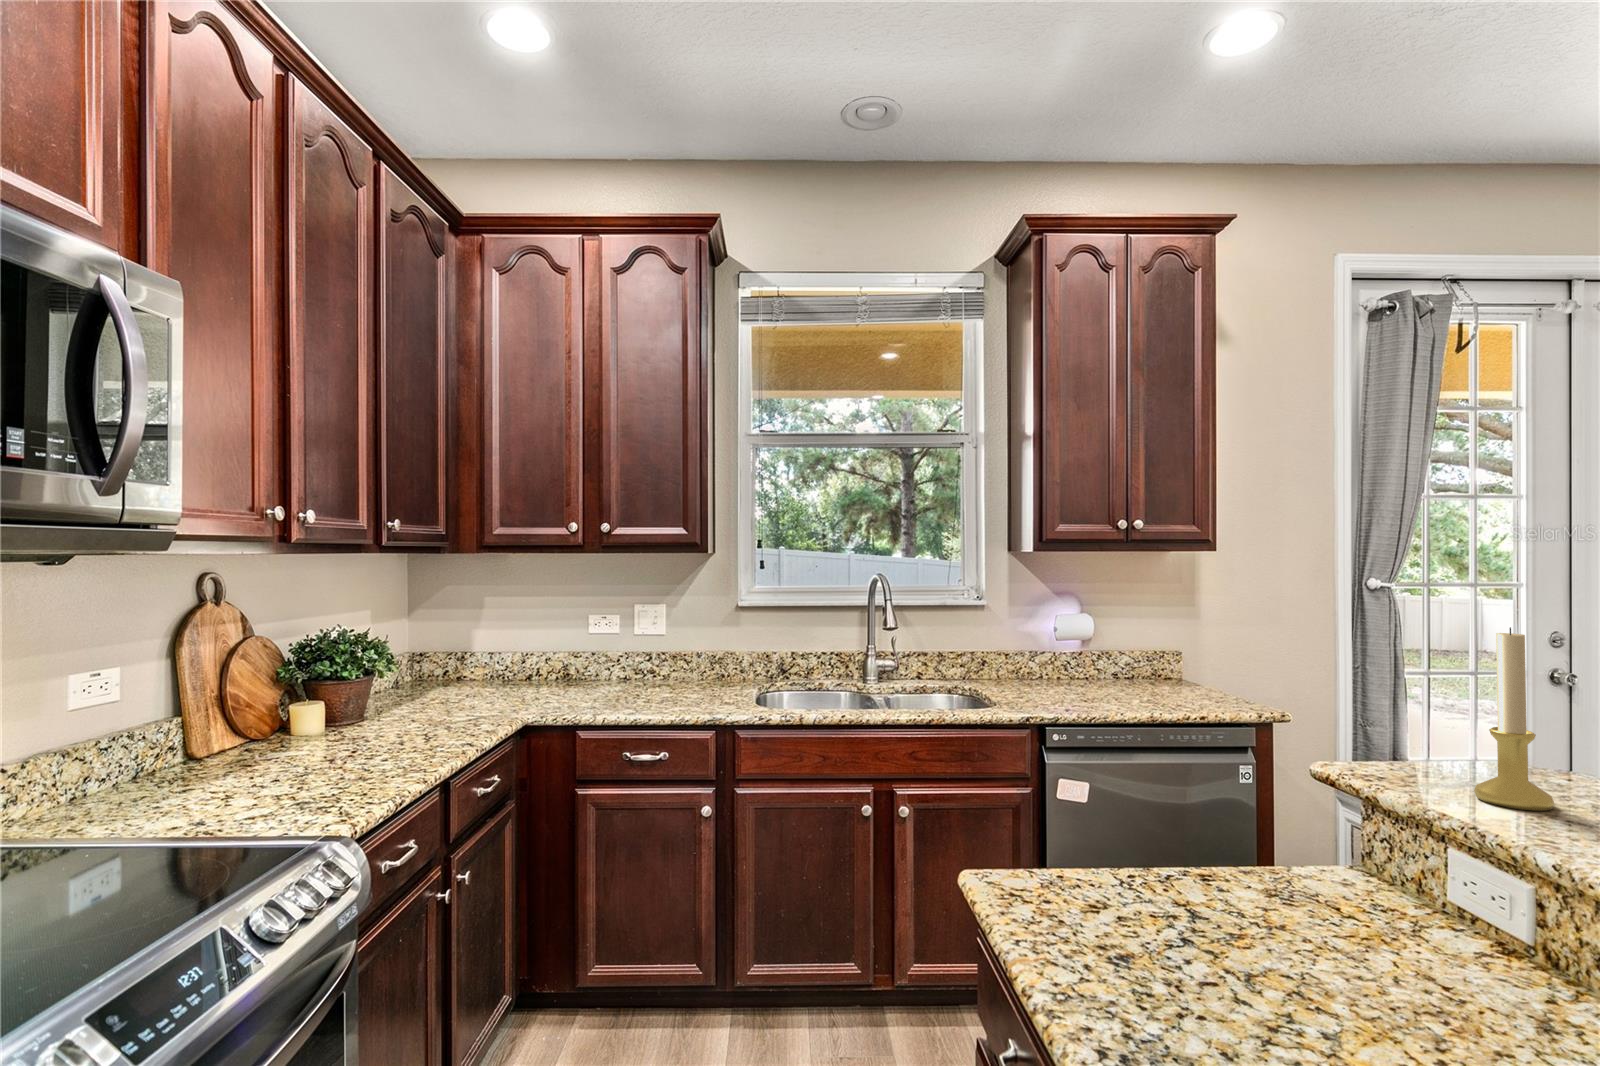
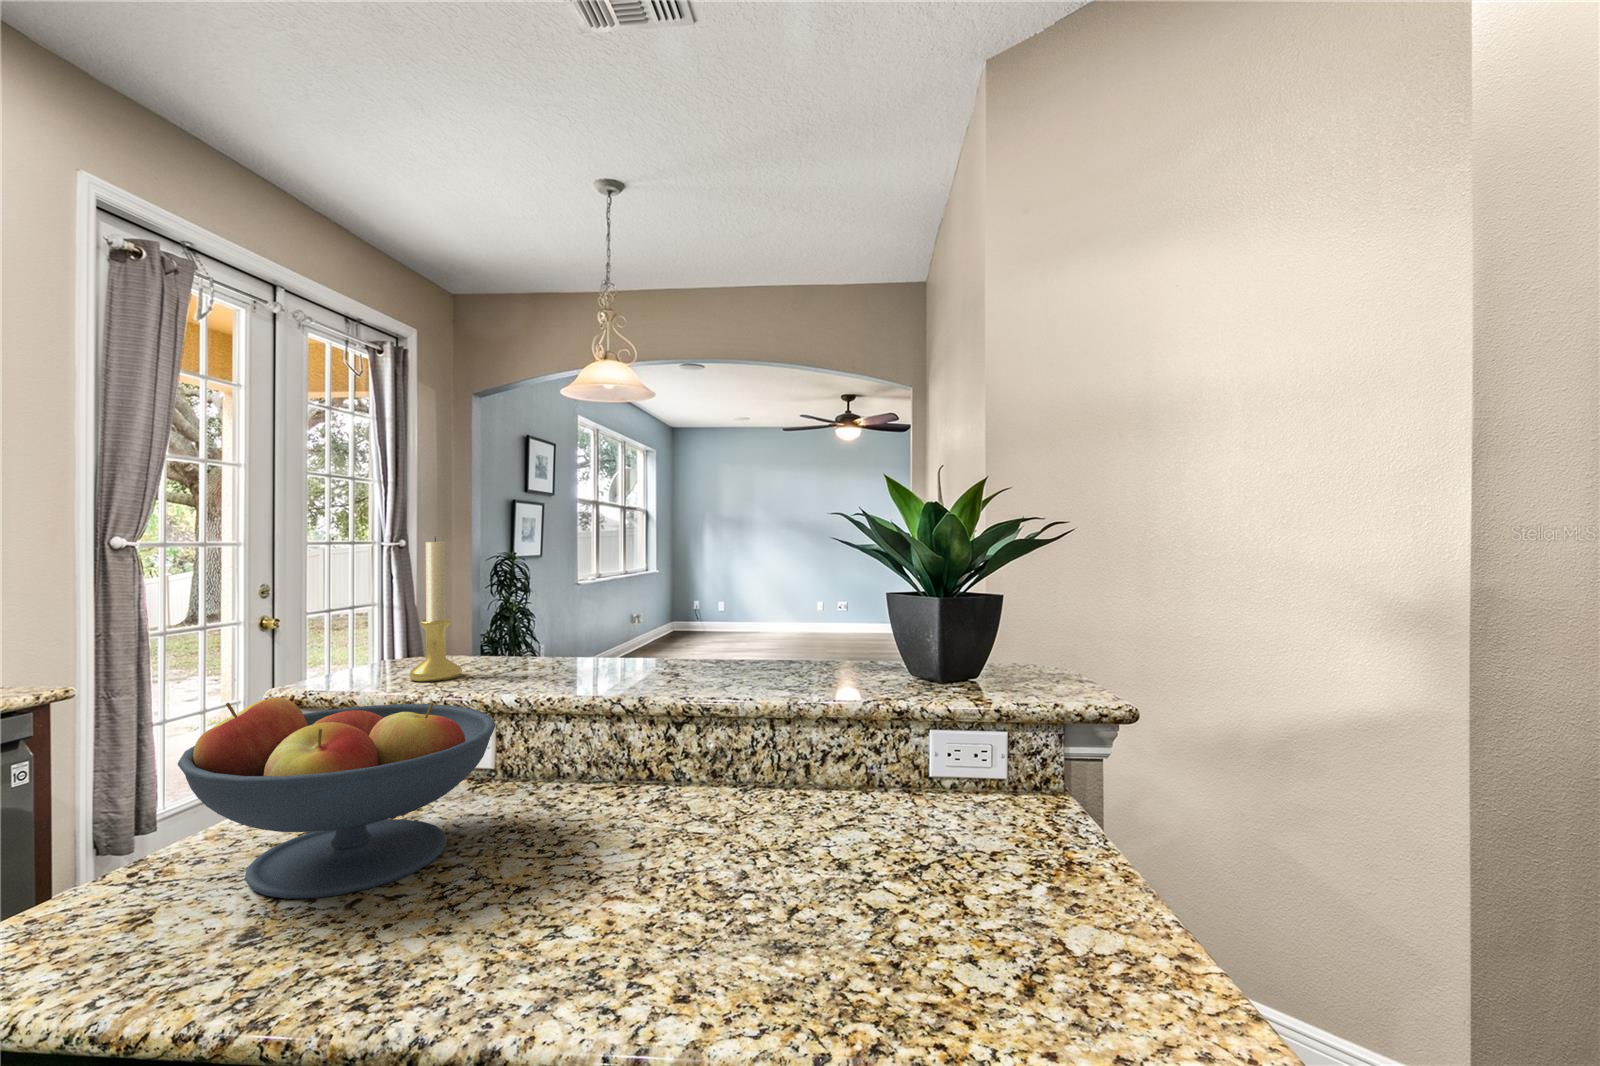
fruit bowl: none [1121,764,1427,996] -> present [178,697,496,899]

